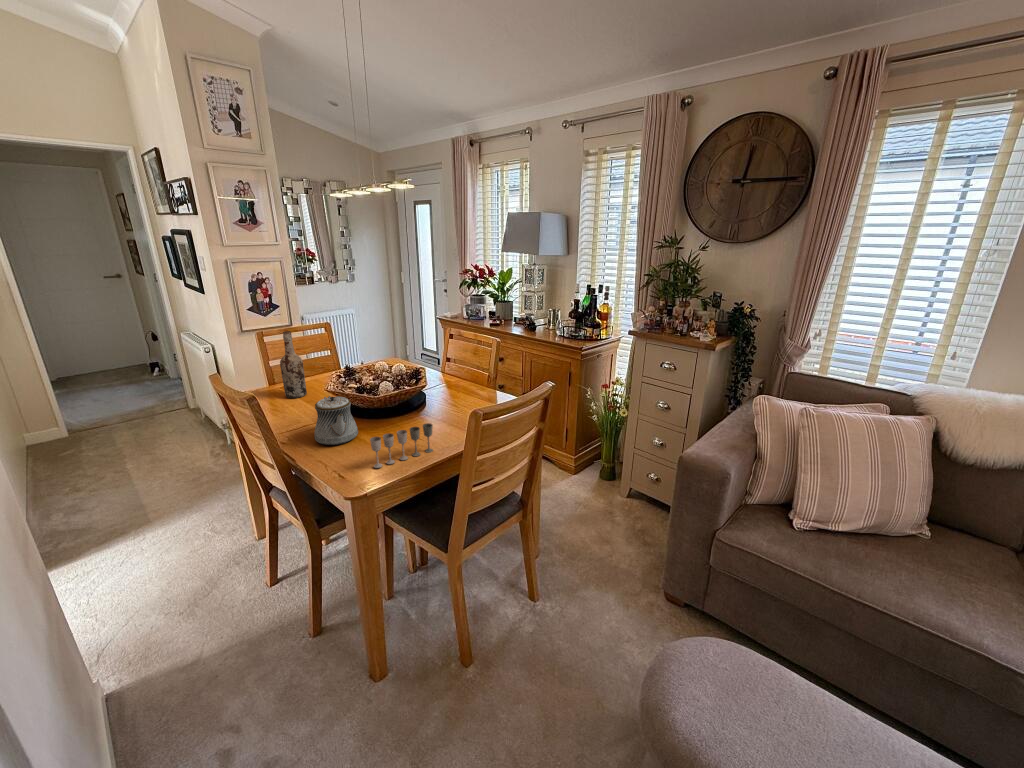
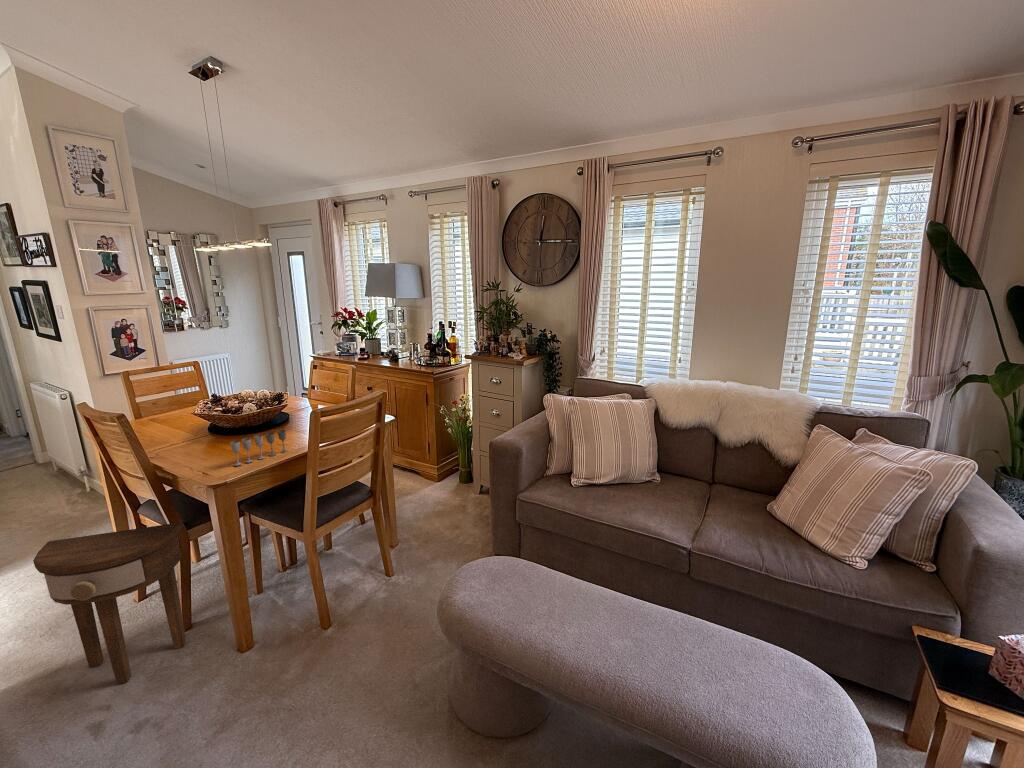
wine bottle: present [280,331,307,398] -> none [148,368,175,427]
teapot: present [315,396,358,445] -> none [182,416,223,456]
side table: none [159,527,317,702] -> present [33,523,186,684]

